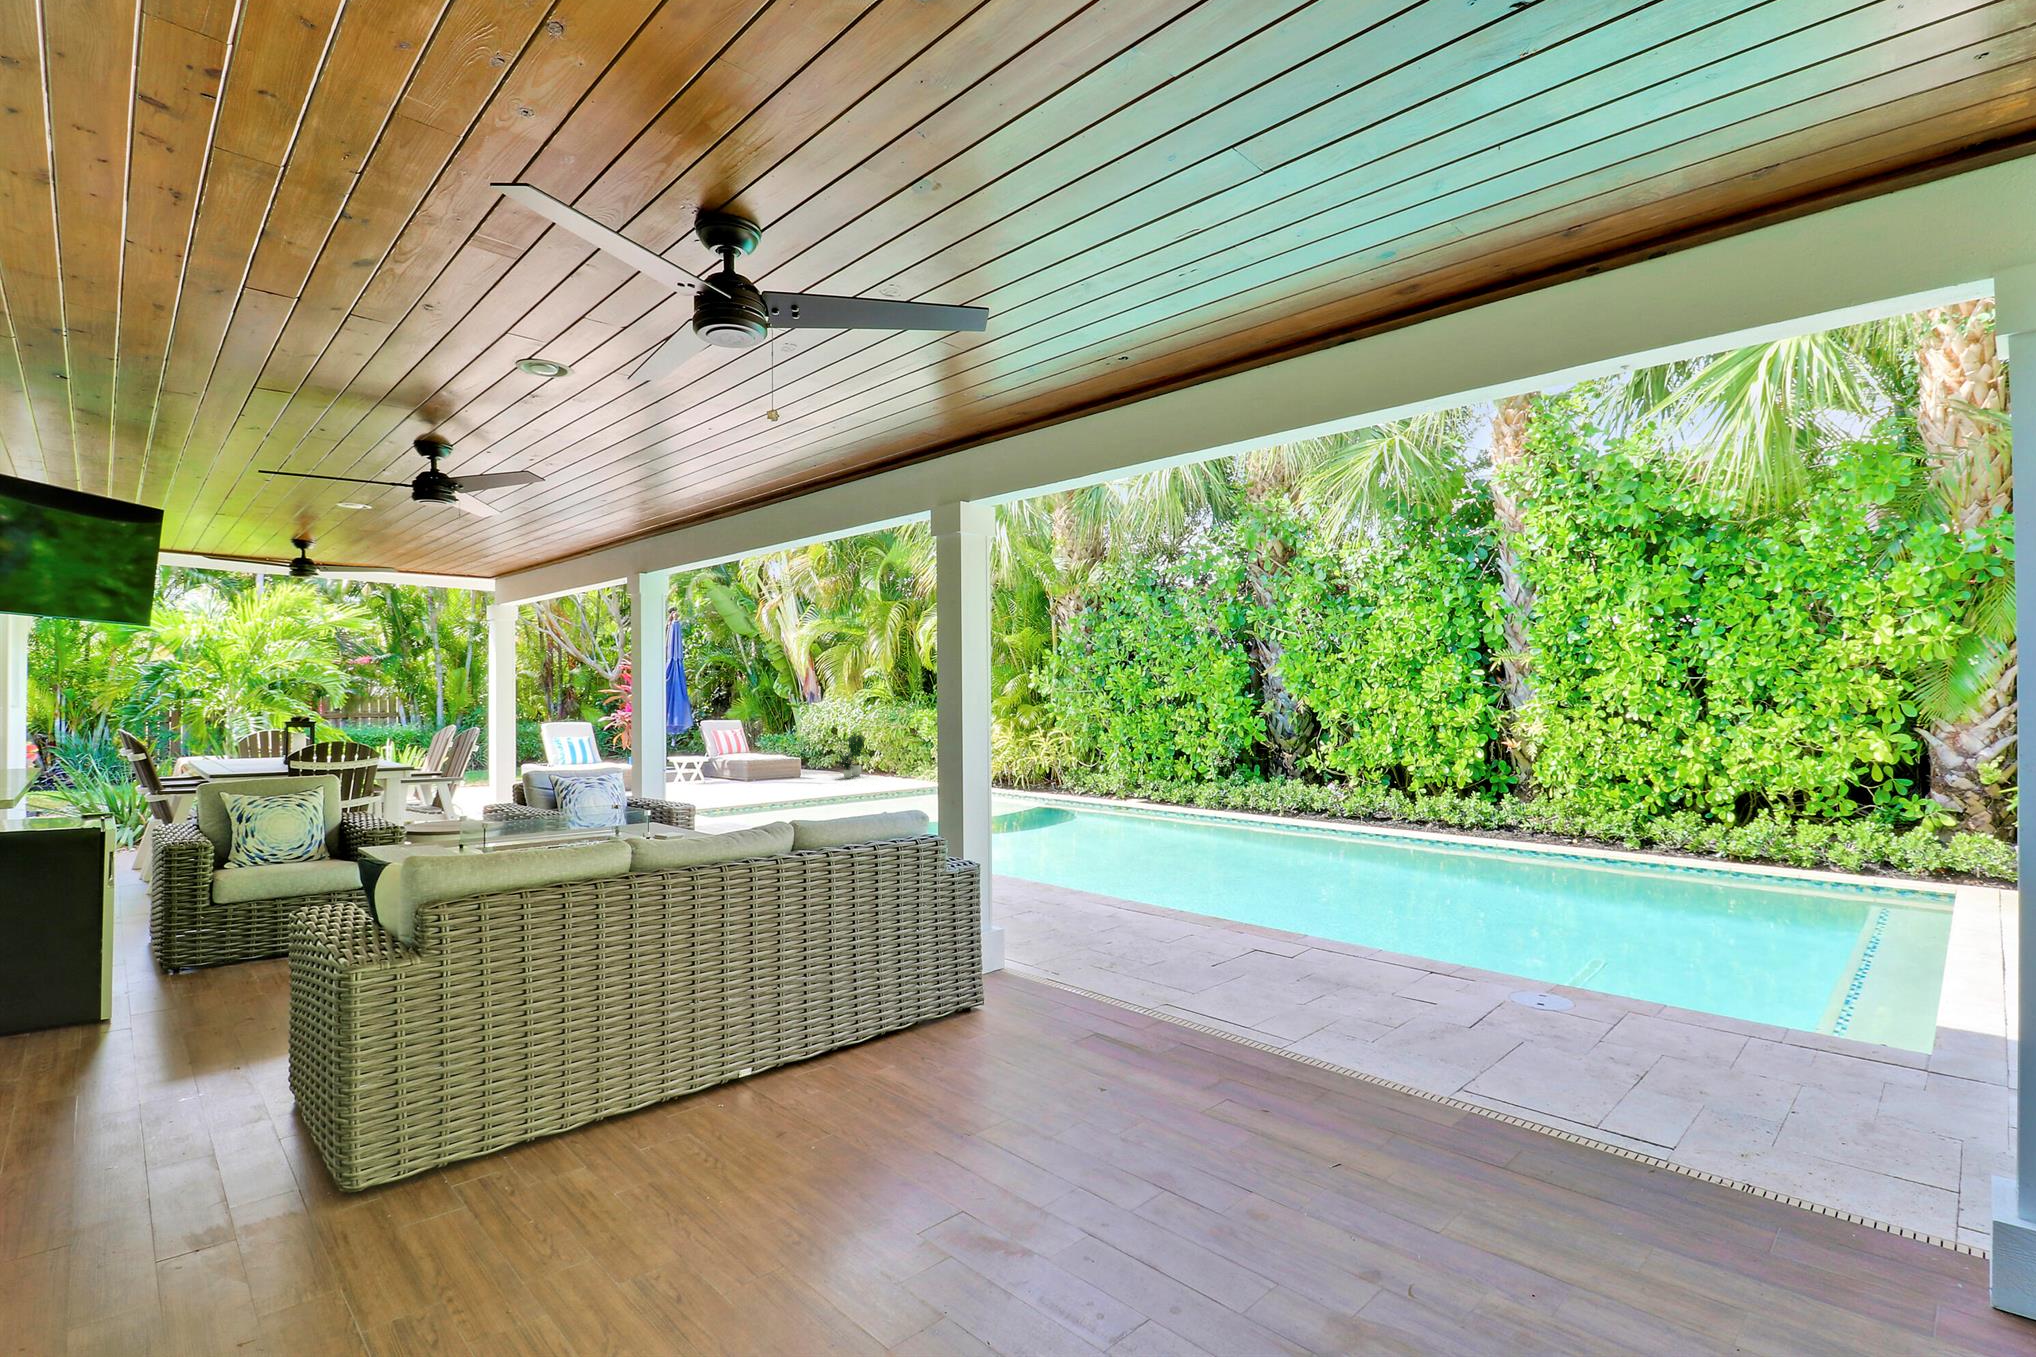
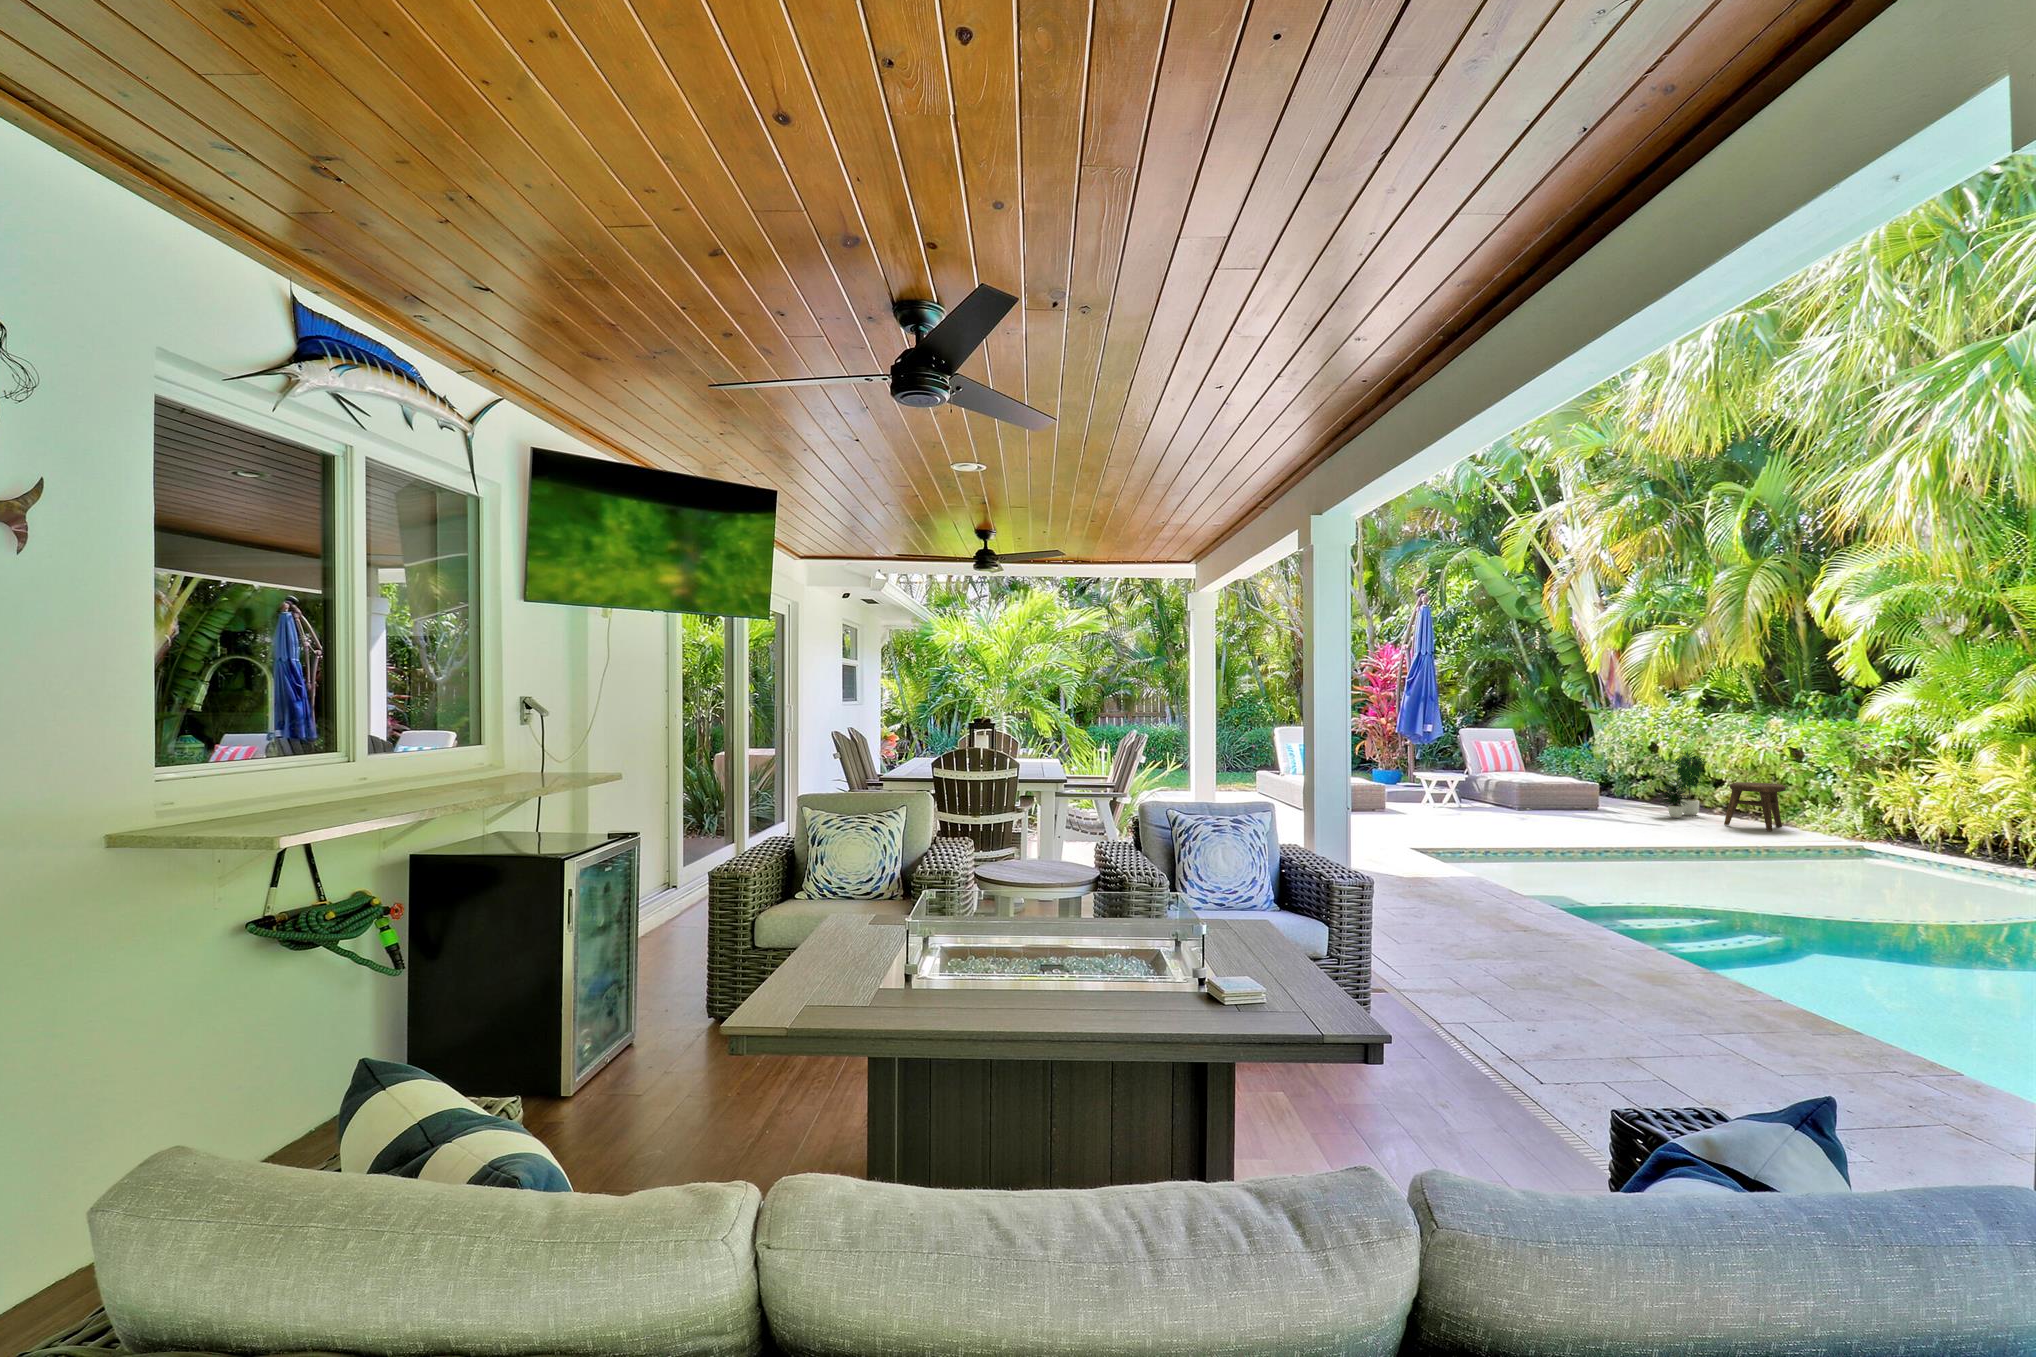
stool: none [875,750,908,781] -> present [1724,782,1785,831]

